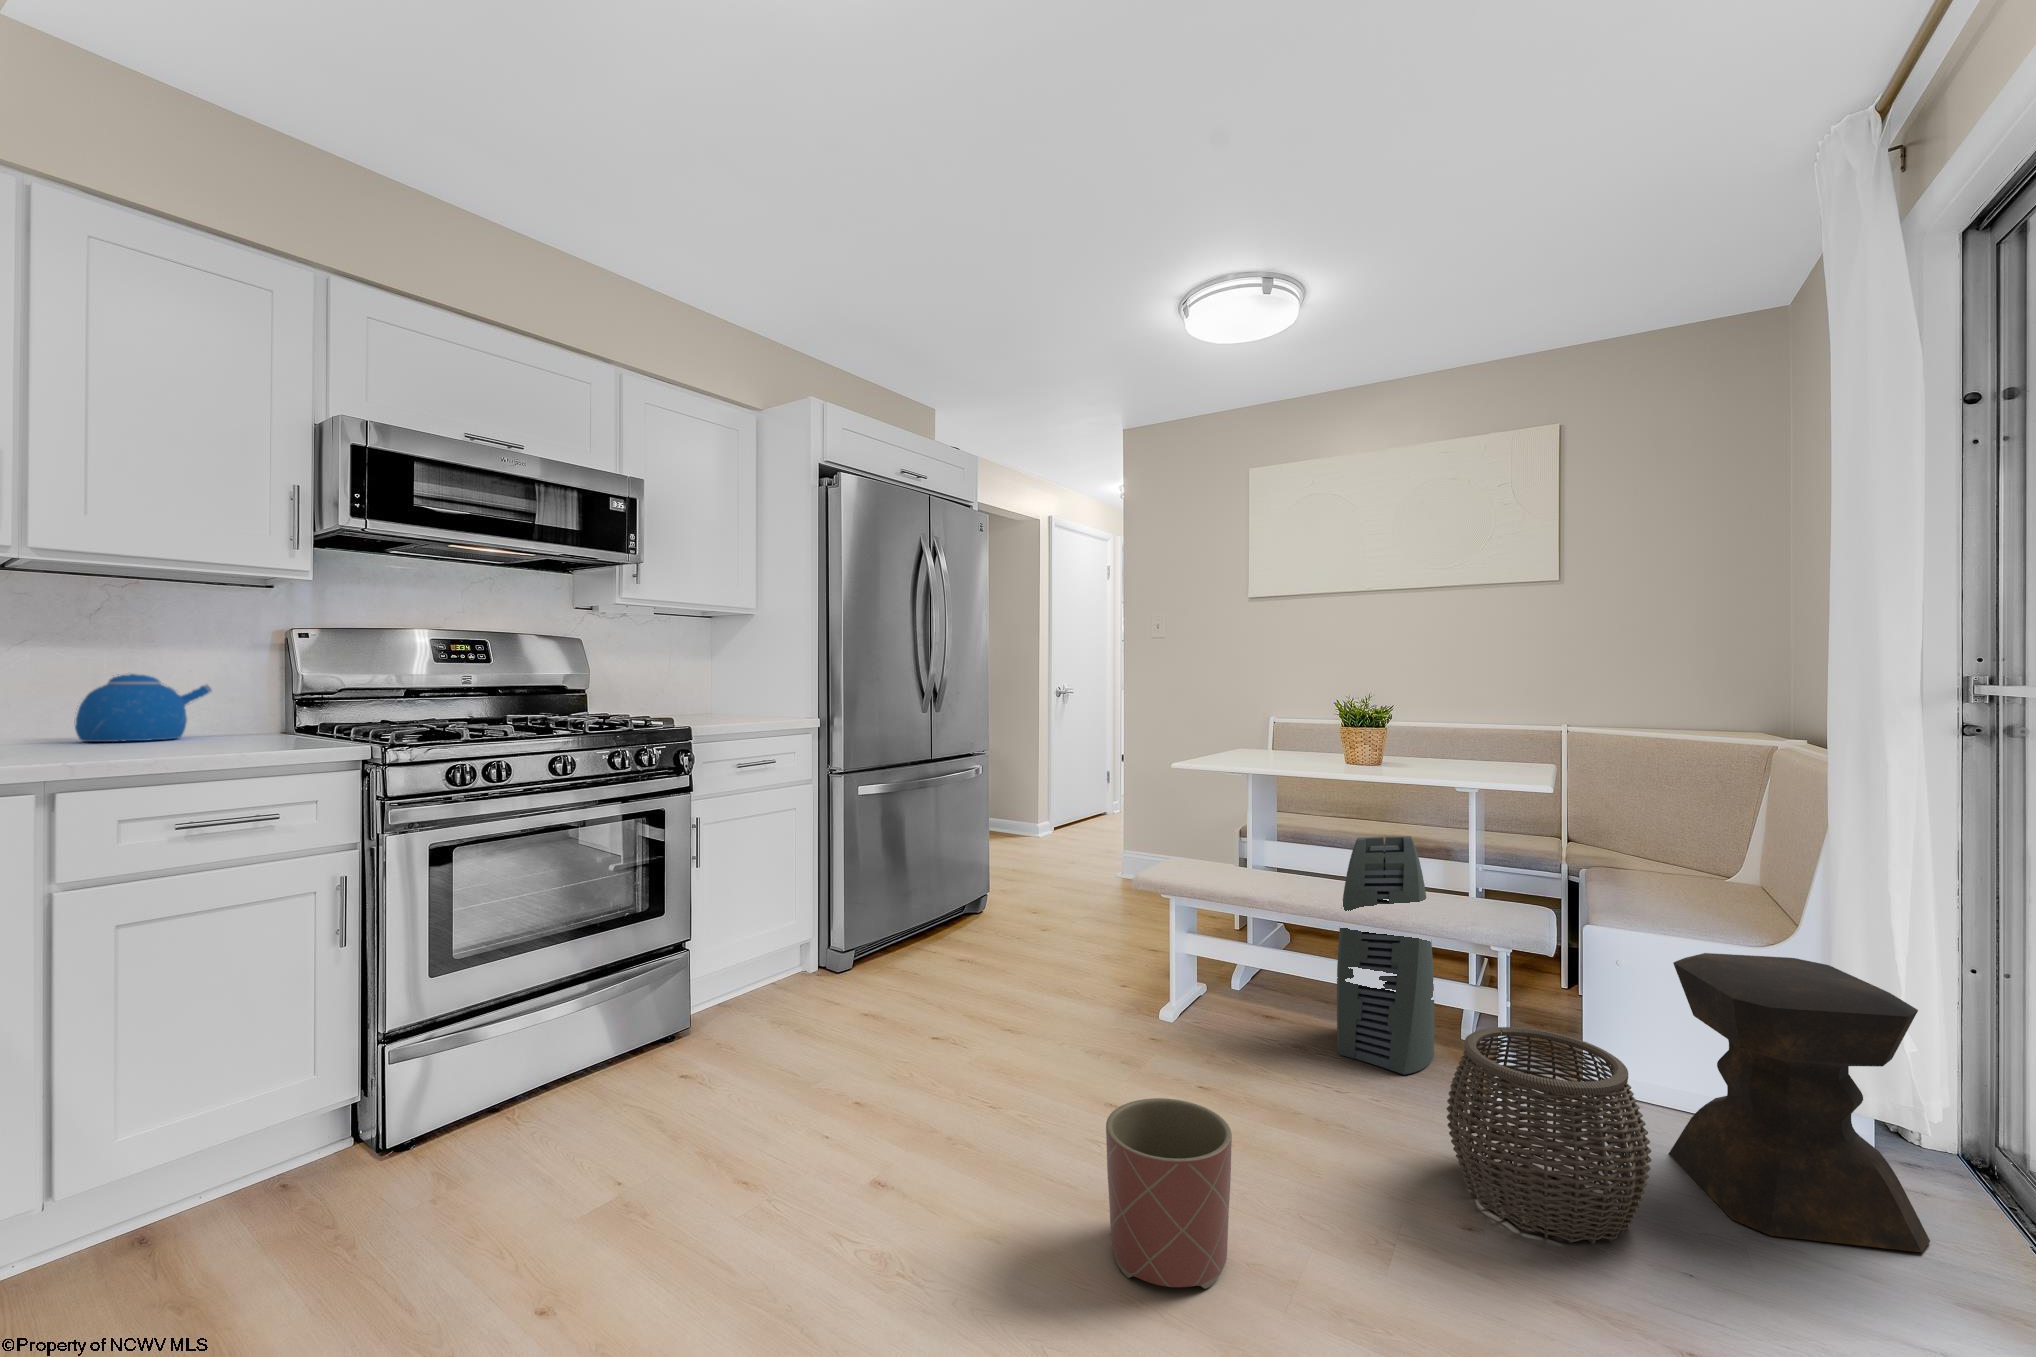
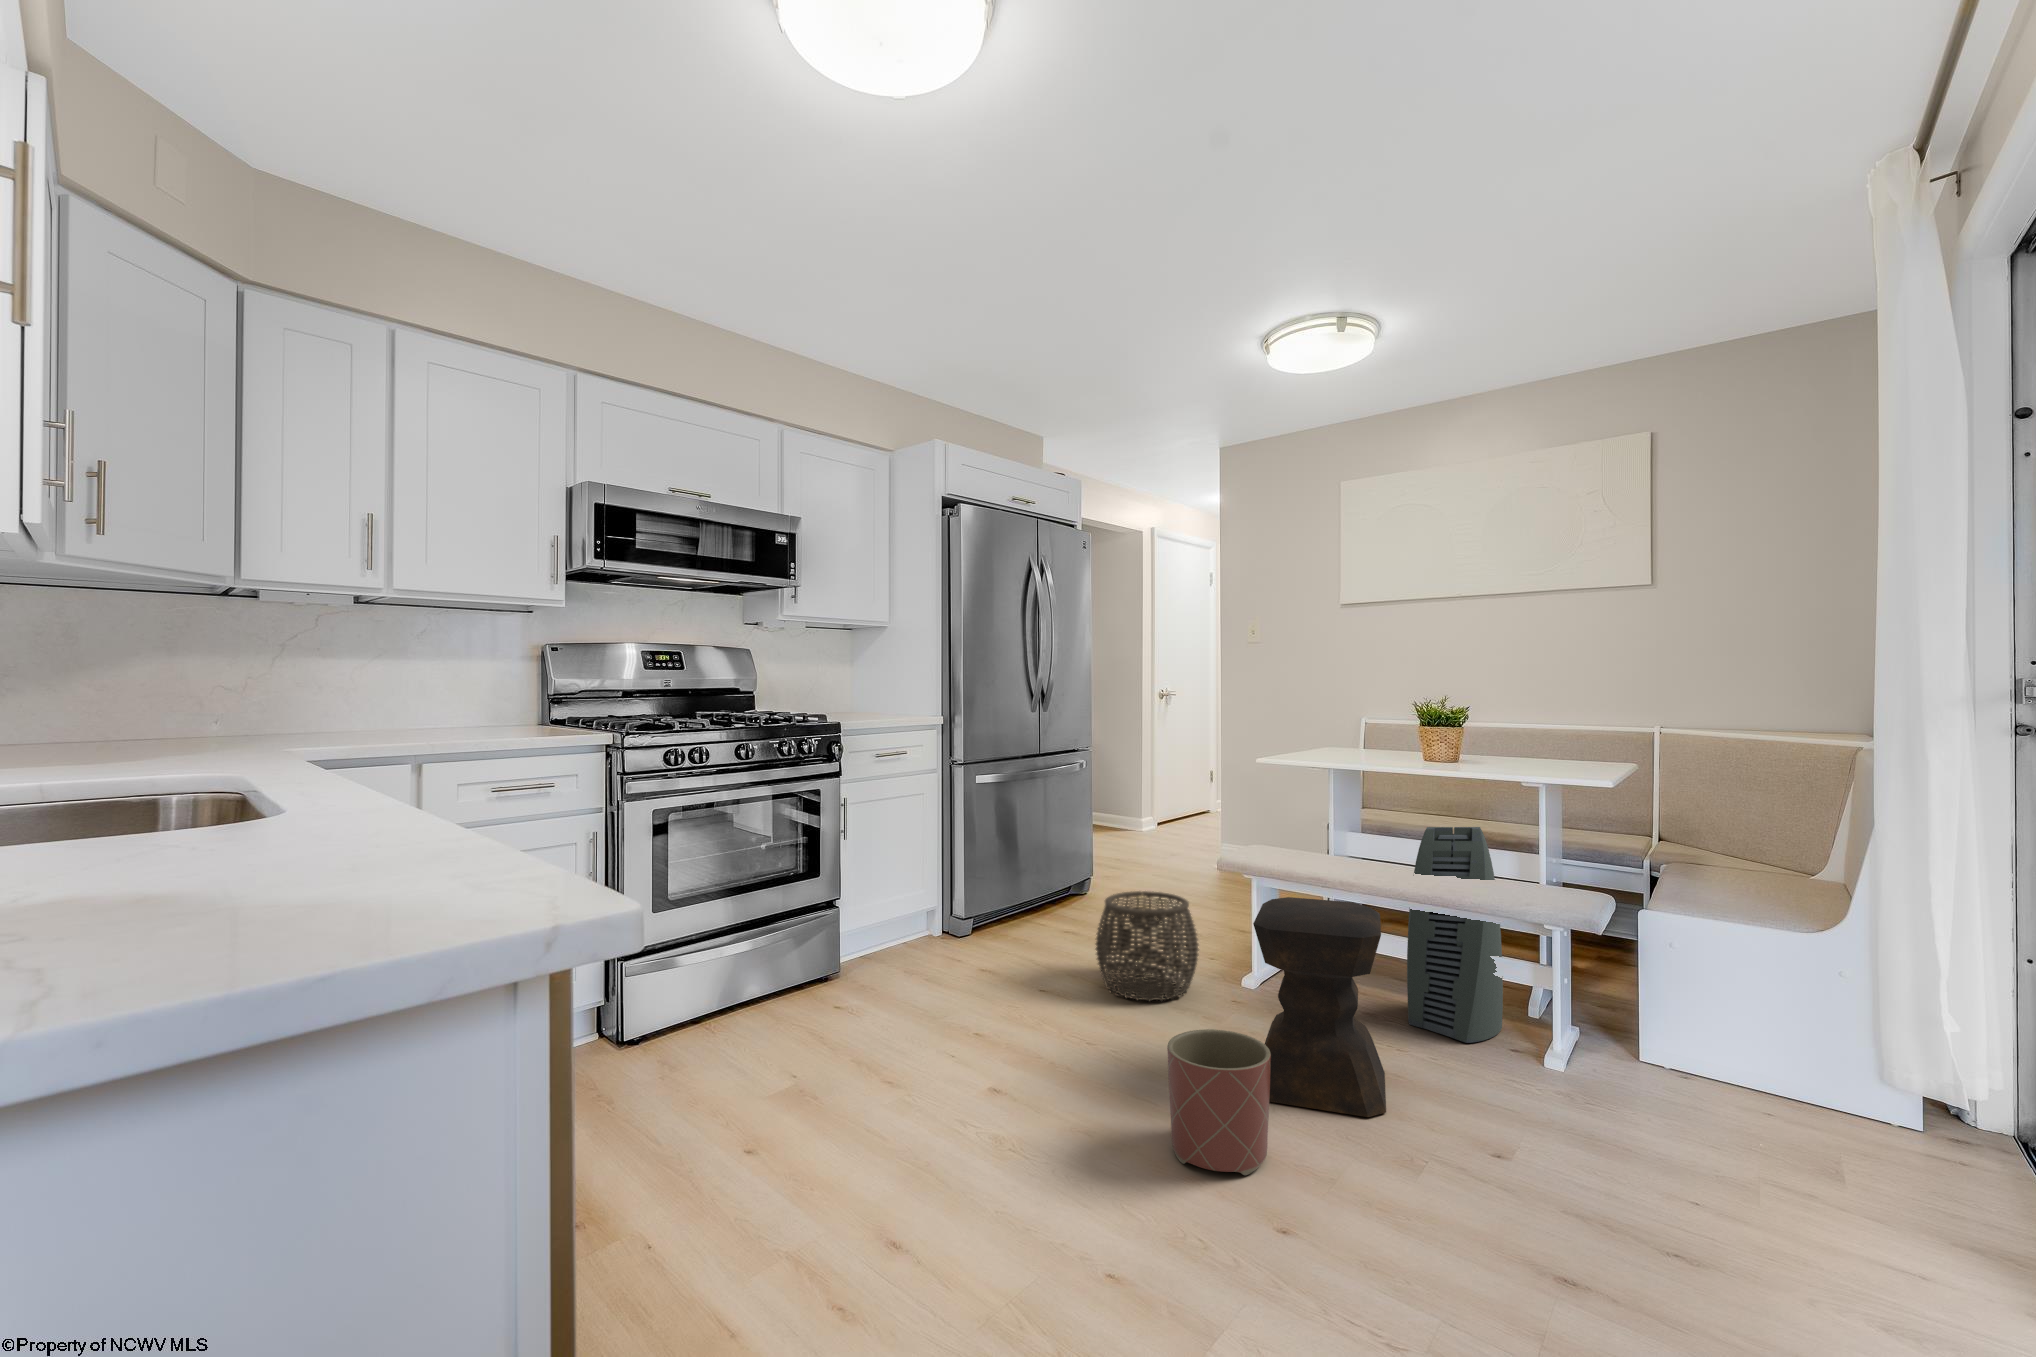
kettle: present [75,674,212,742] -> none [409,650,494,730]
stool: present [1669,953,1930,1252] -> present [1253,897,1386,1117]
woven basket: present [1446,1027,1651,1244] -> present [1096,891,1199,1001]

